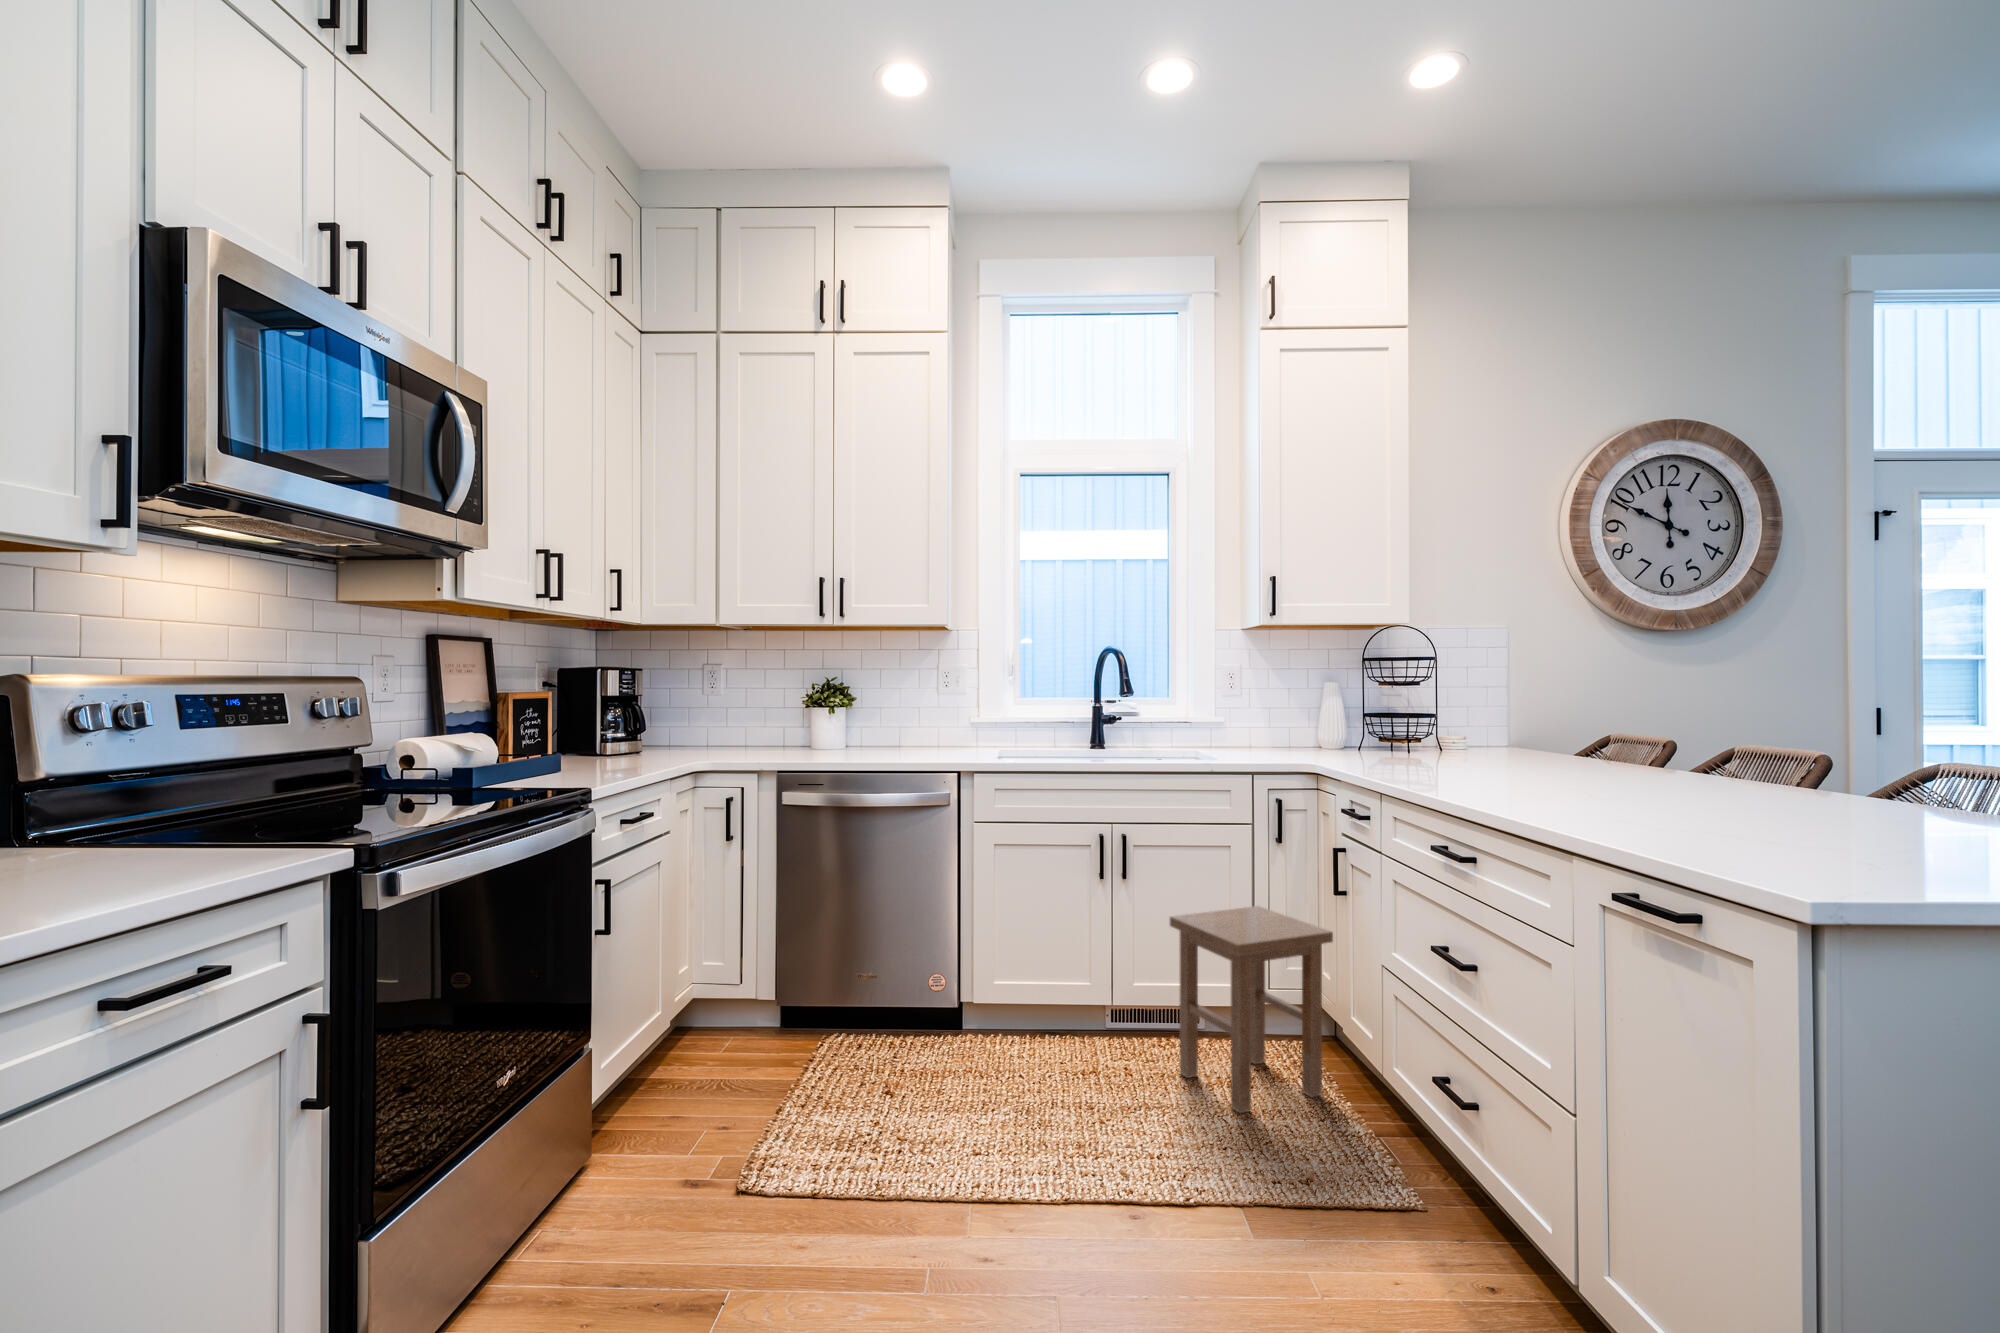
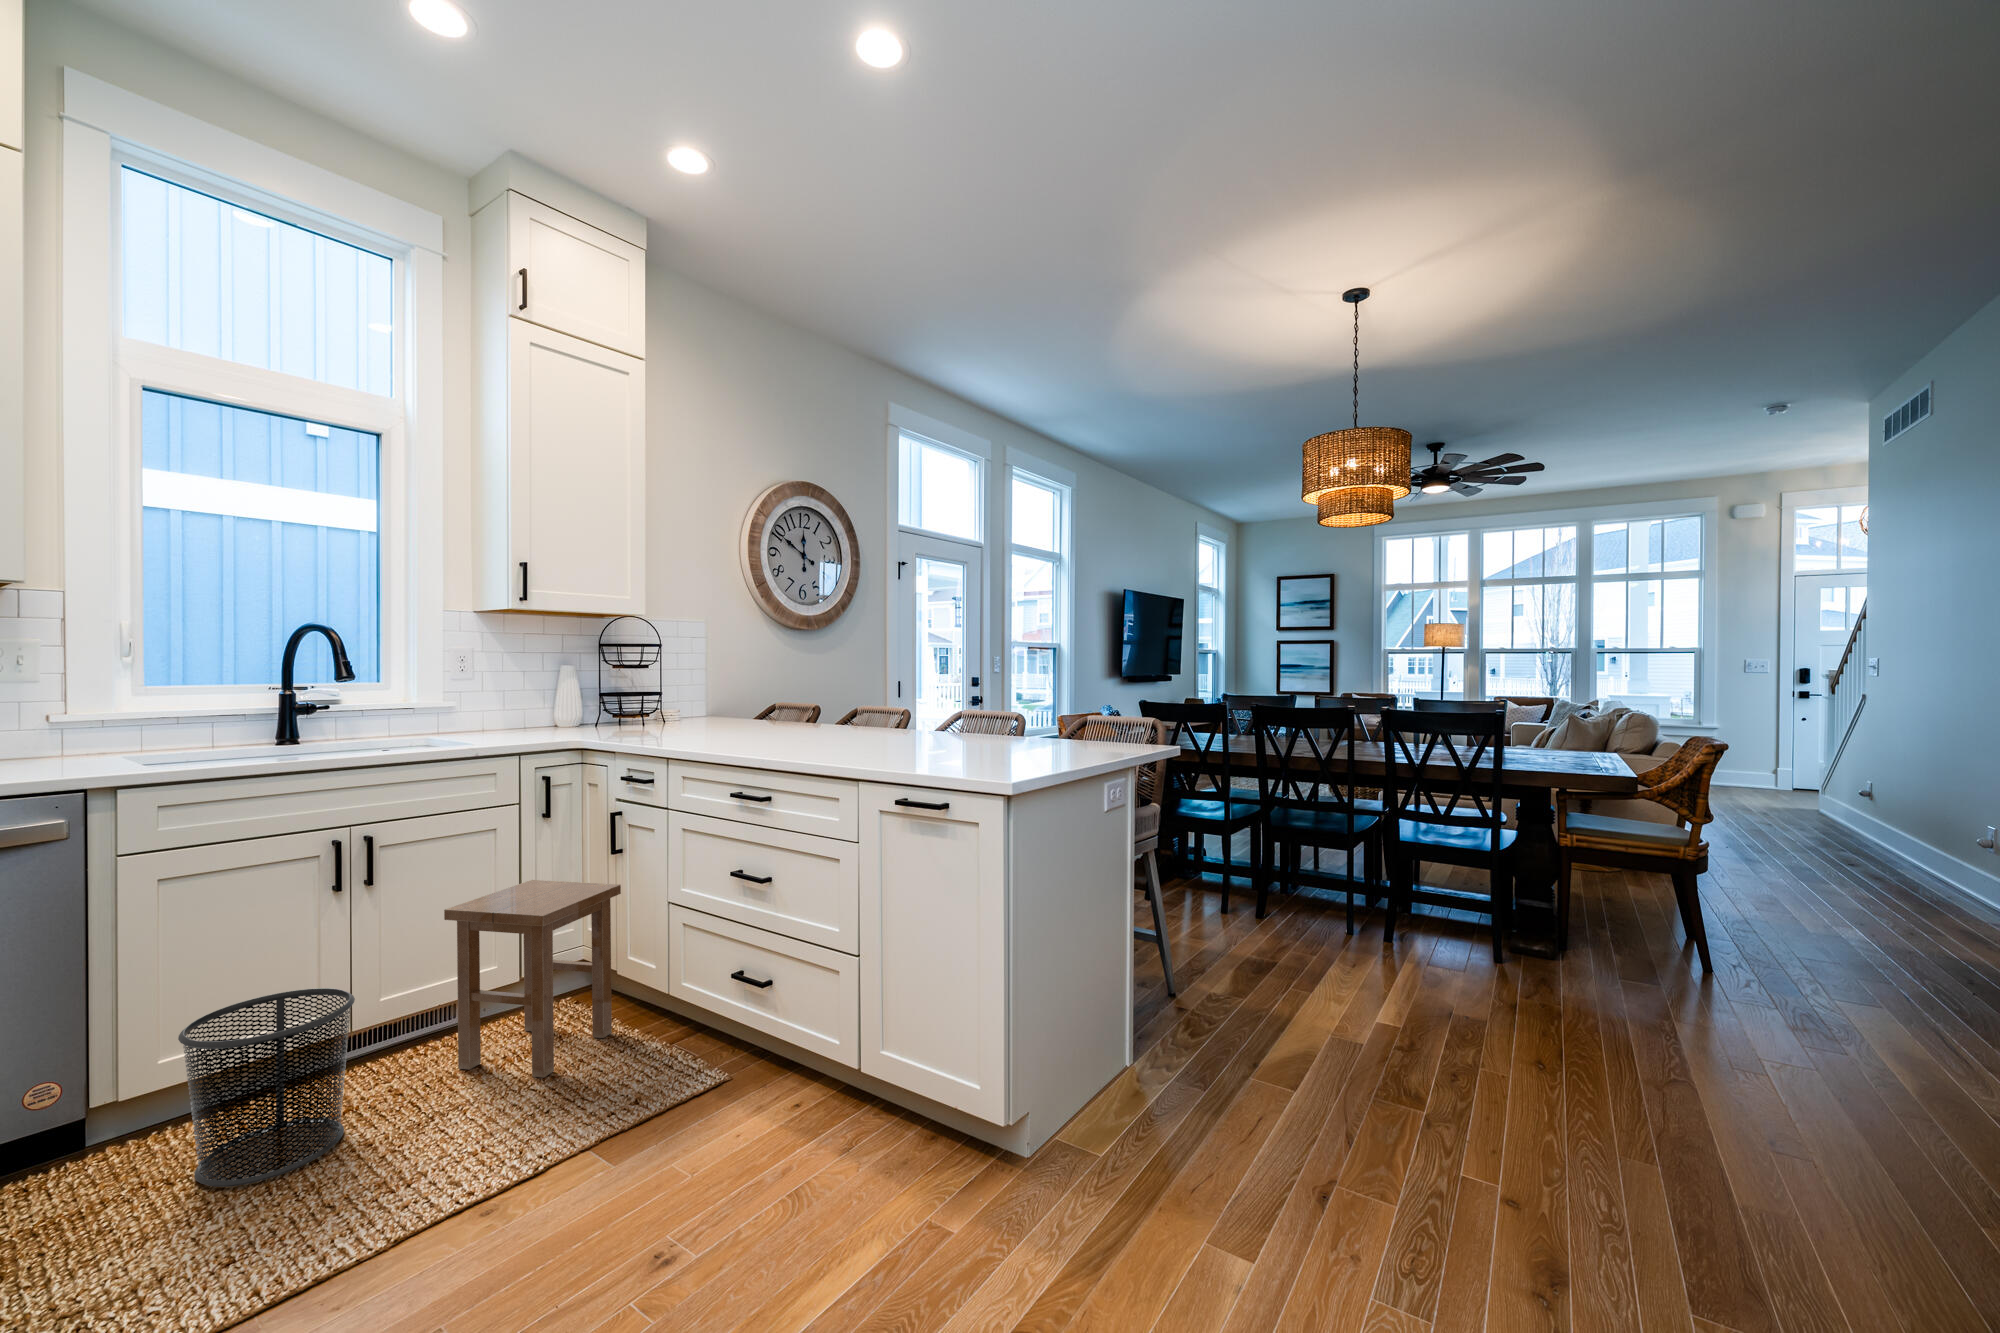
waste bin: none [982,955,1091,1106] -> present [178,988,355,1187]

